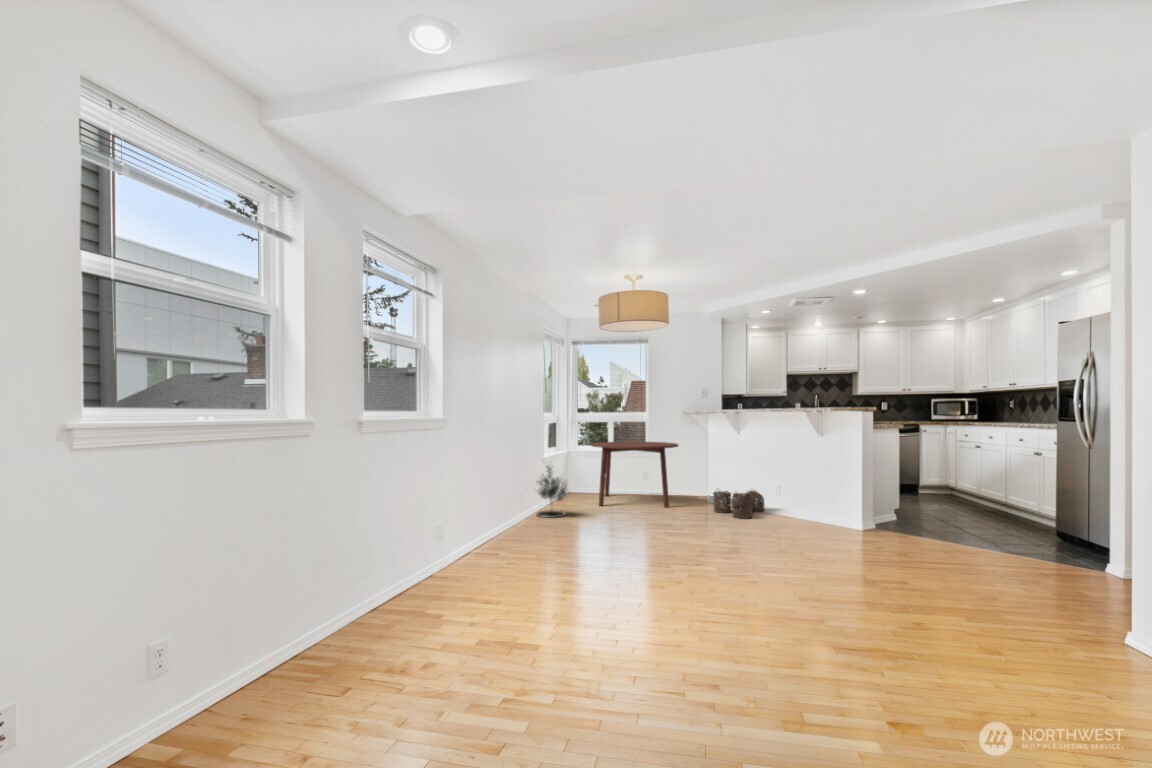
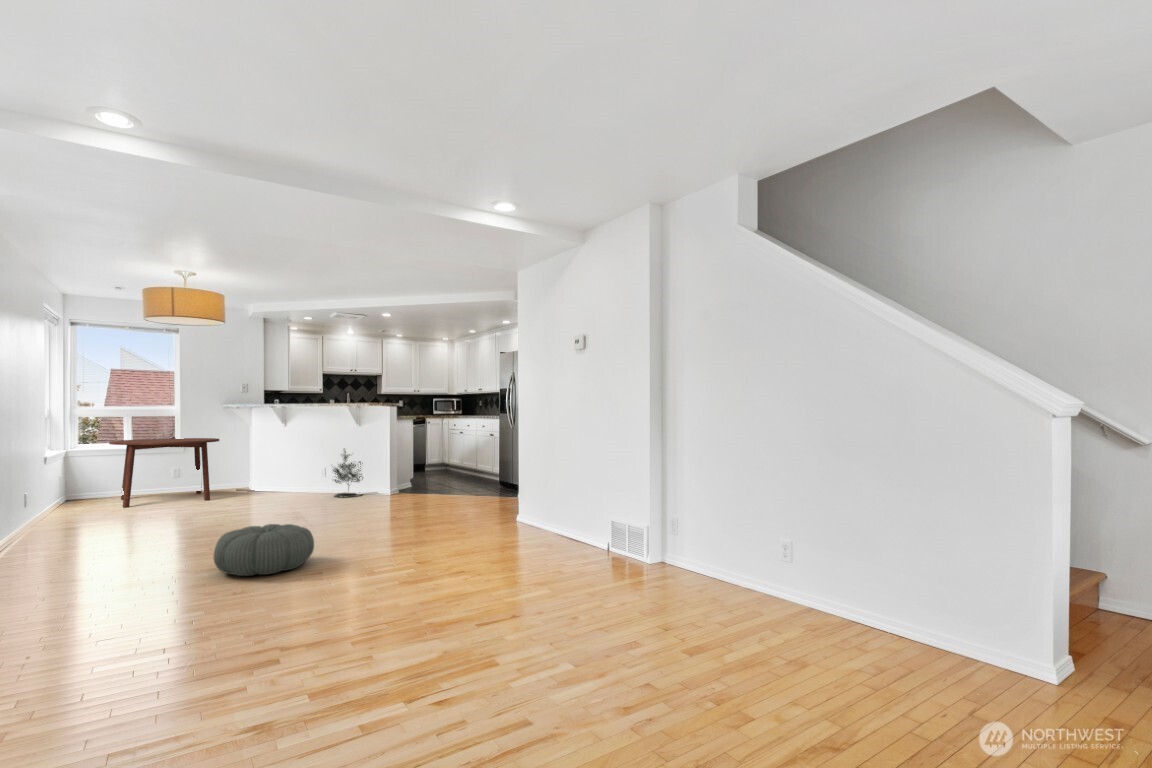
potted tree: present [536,466,566,518] -> present [333,450,364,497]
woven basket: present [713,490,765,519] -> none [259,475,306,499]
pouf: none [590,579,719,667] -> present [214,524,314,576]

